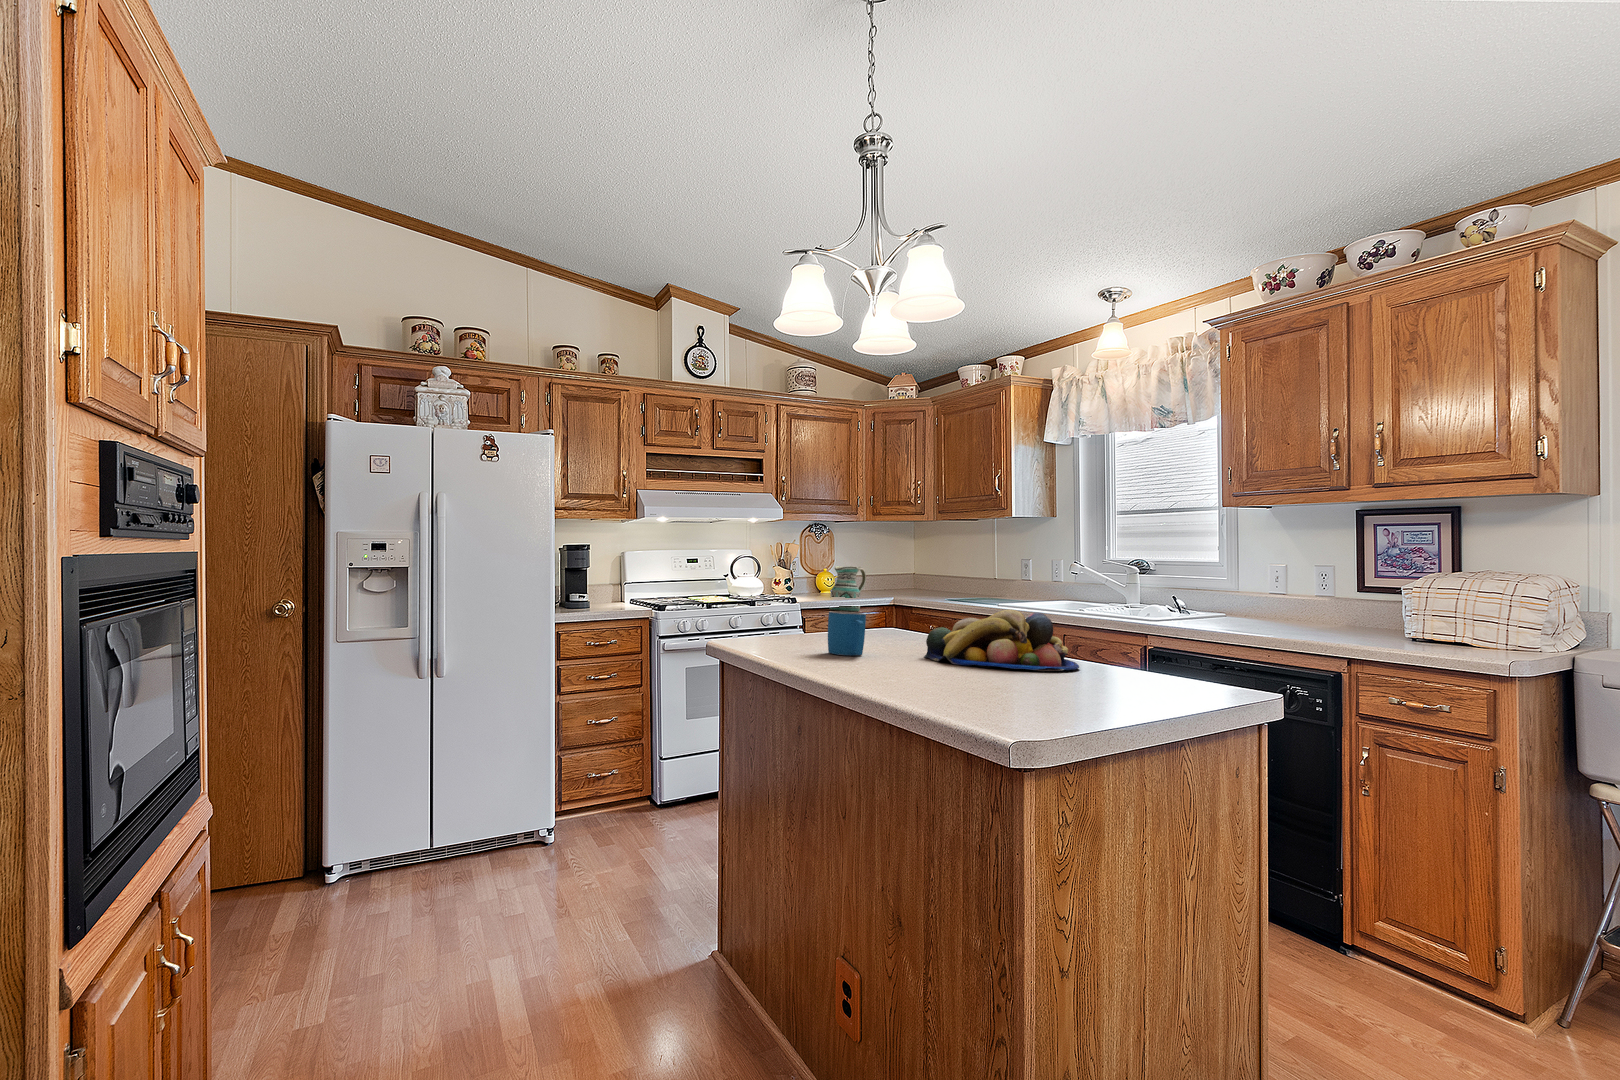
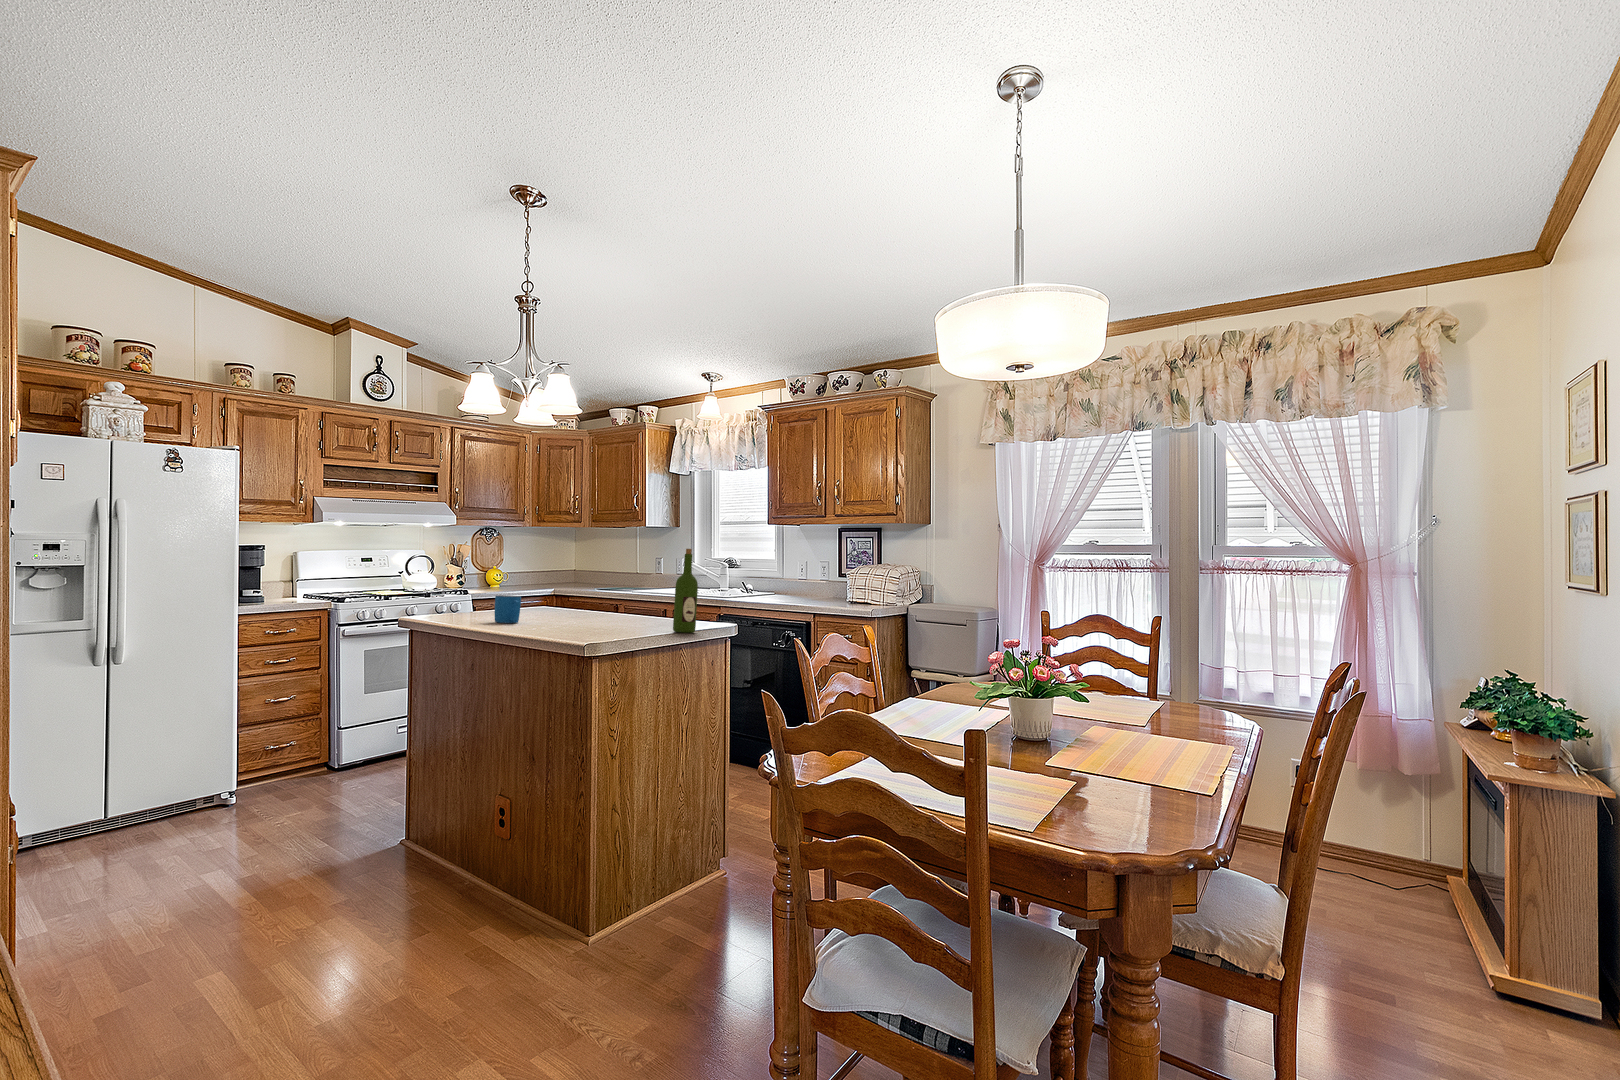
wine bottle: none [1129,534,1177,690] -> present [673,549,698,633]
ceramic pitcher: present [829,566,866,611] -> none [497,564,529,600]
fruit bowl: present [924,610,1079,670] -> none [559,592,655,627]

